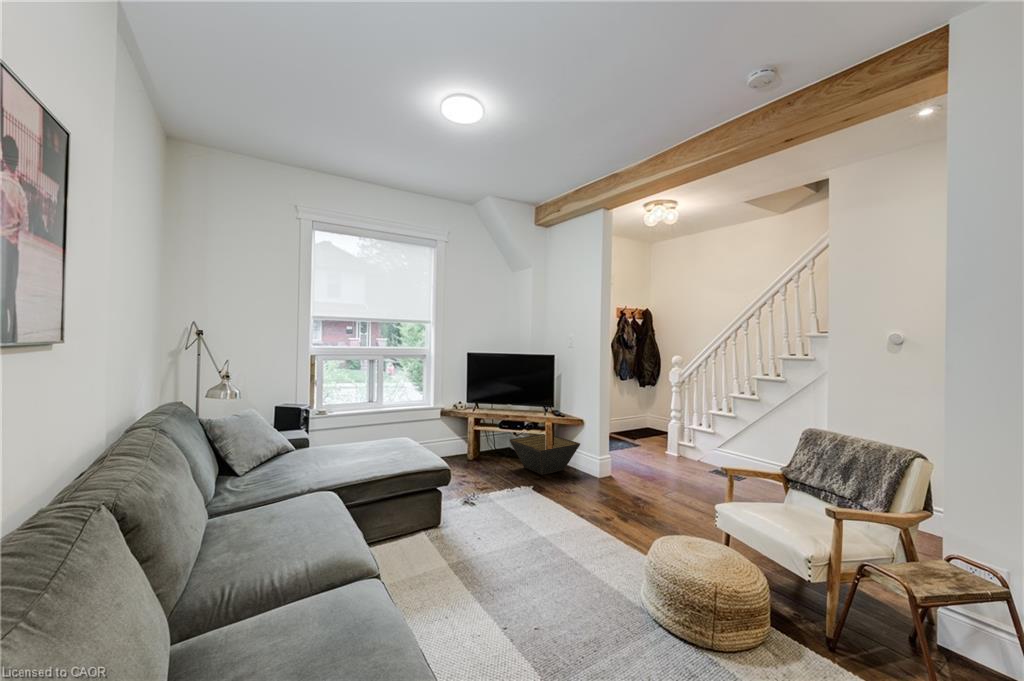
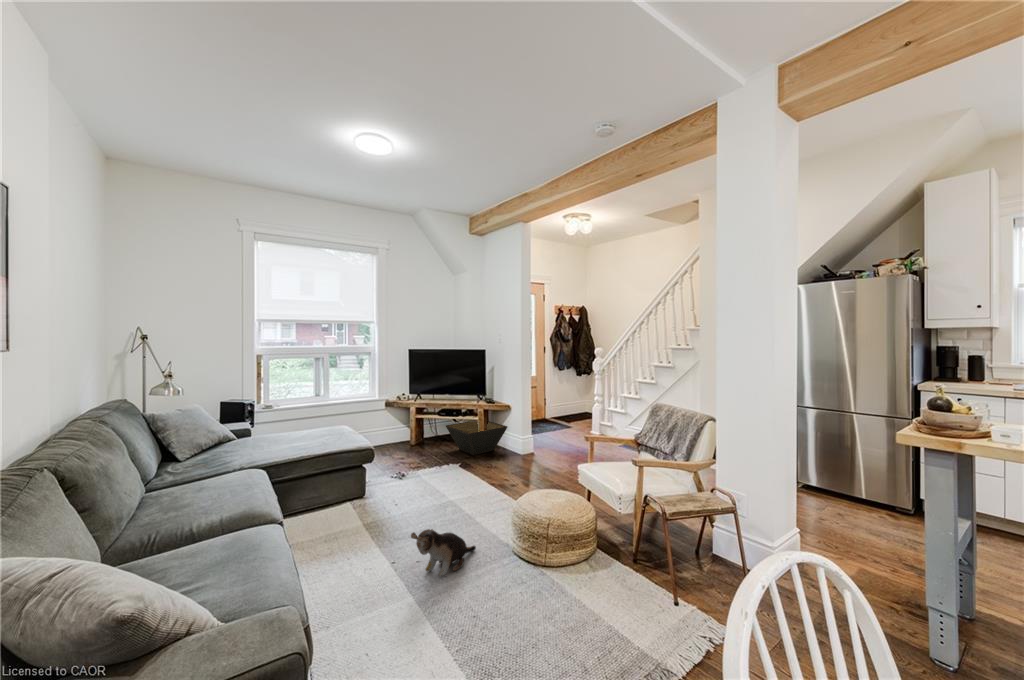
plush toy: none [525,579,589,640] -> present [411,529,476,576]

